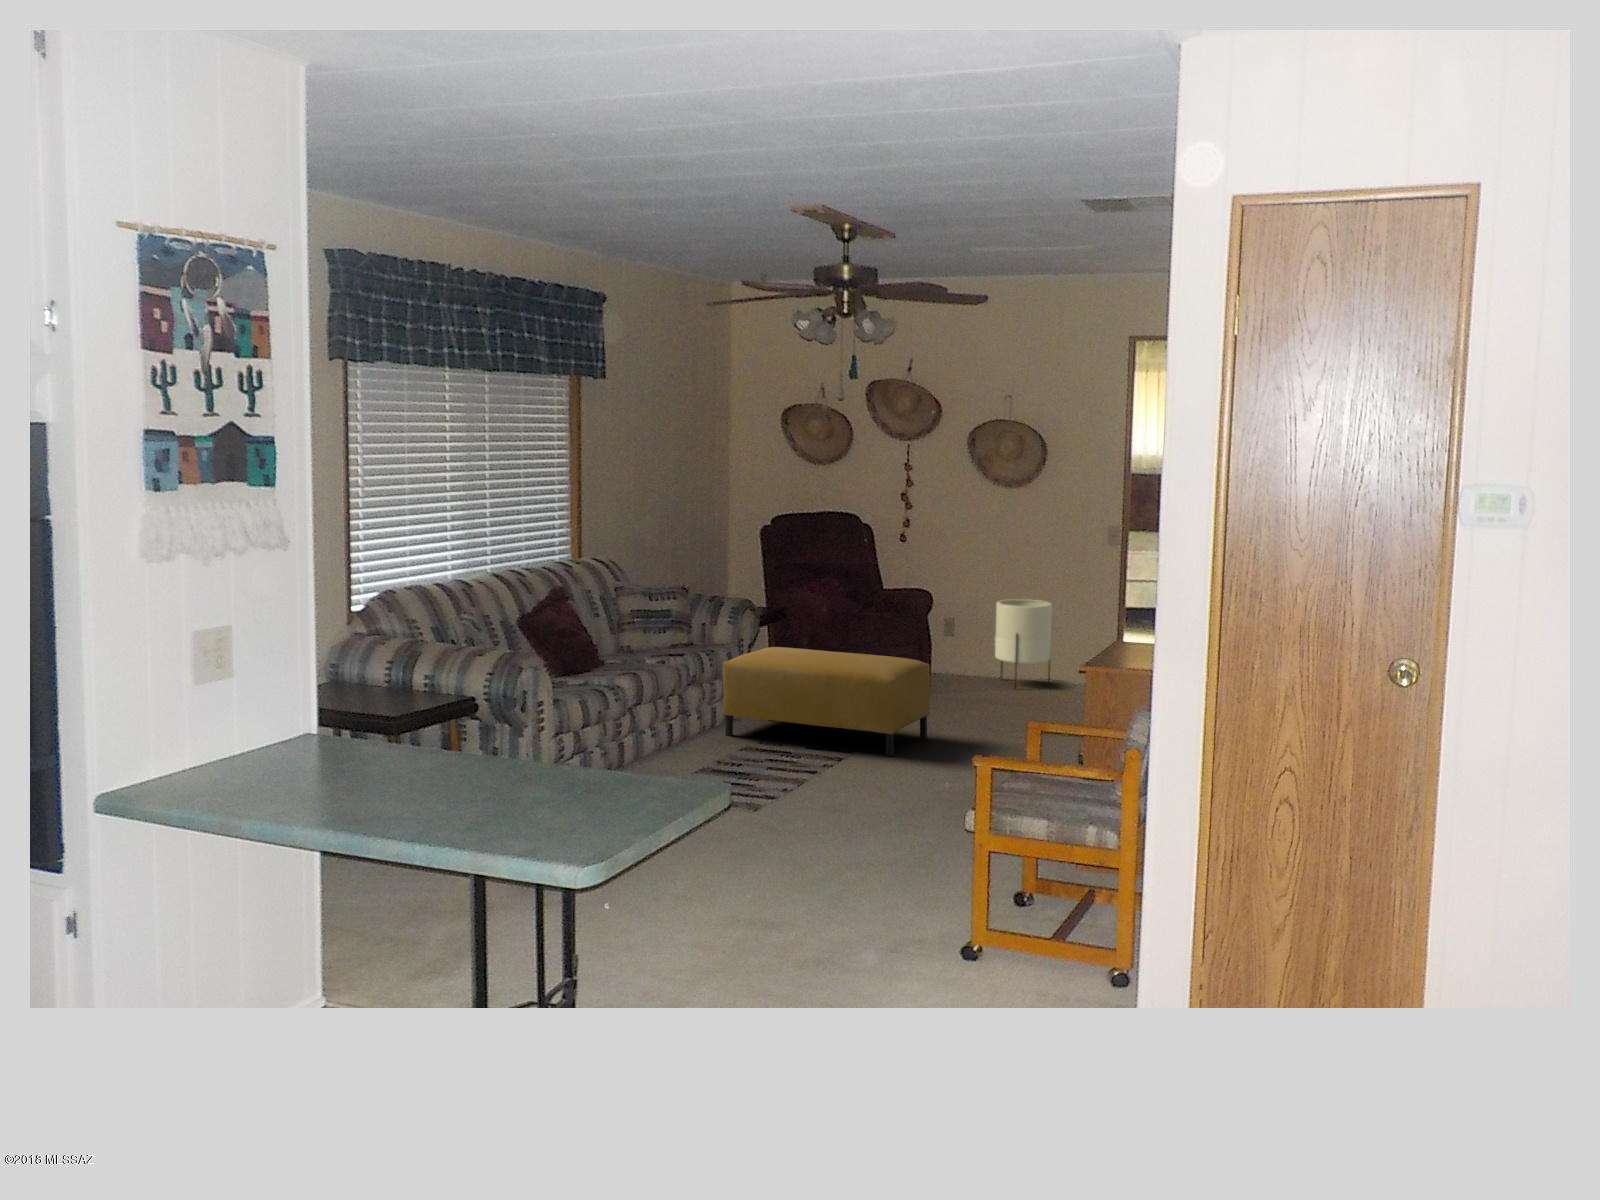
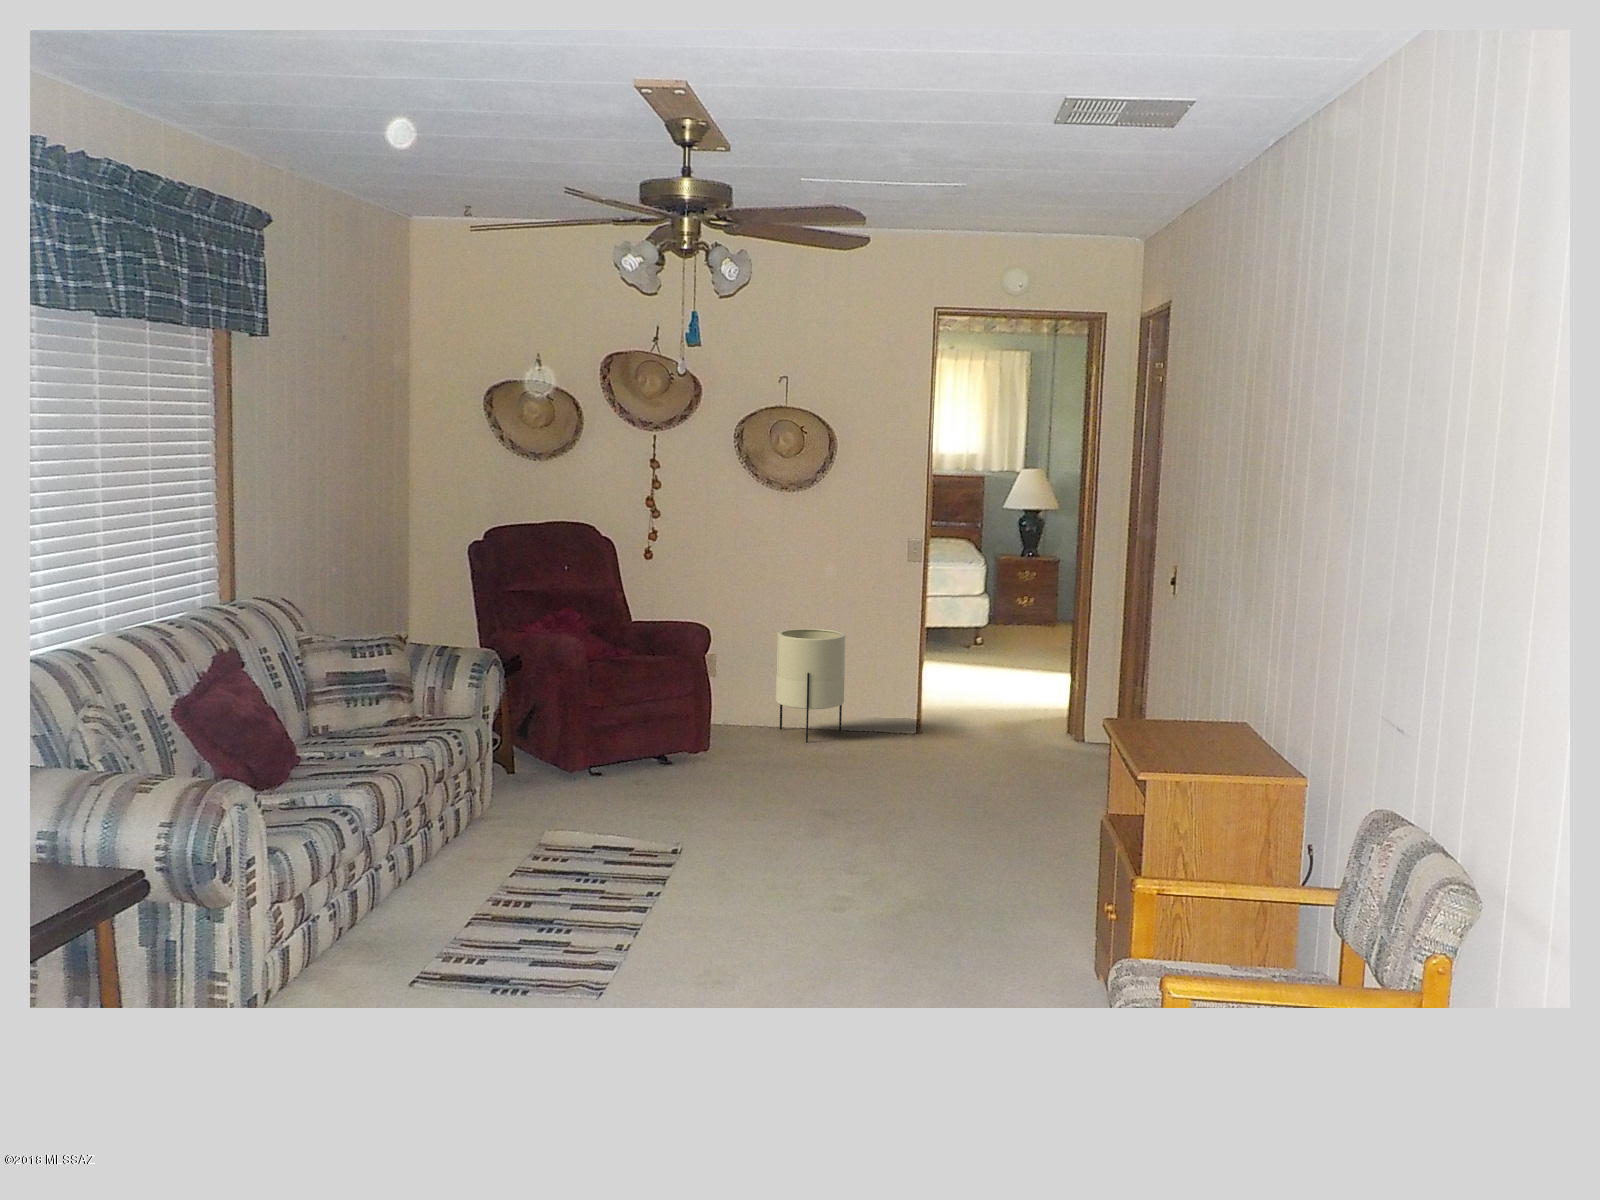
ottoman: present [723,647,930,756] -> none [474,714,758,866]

